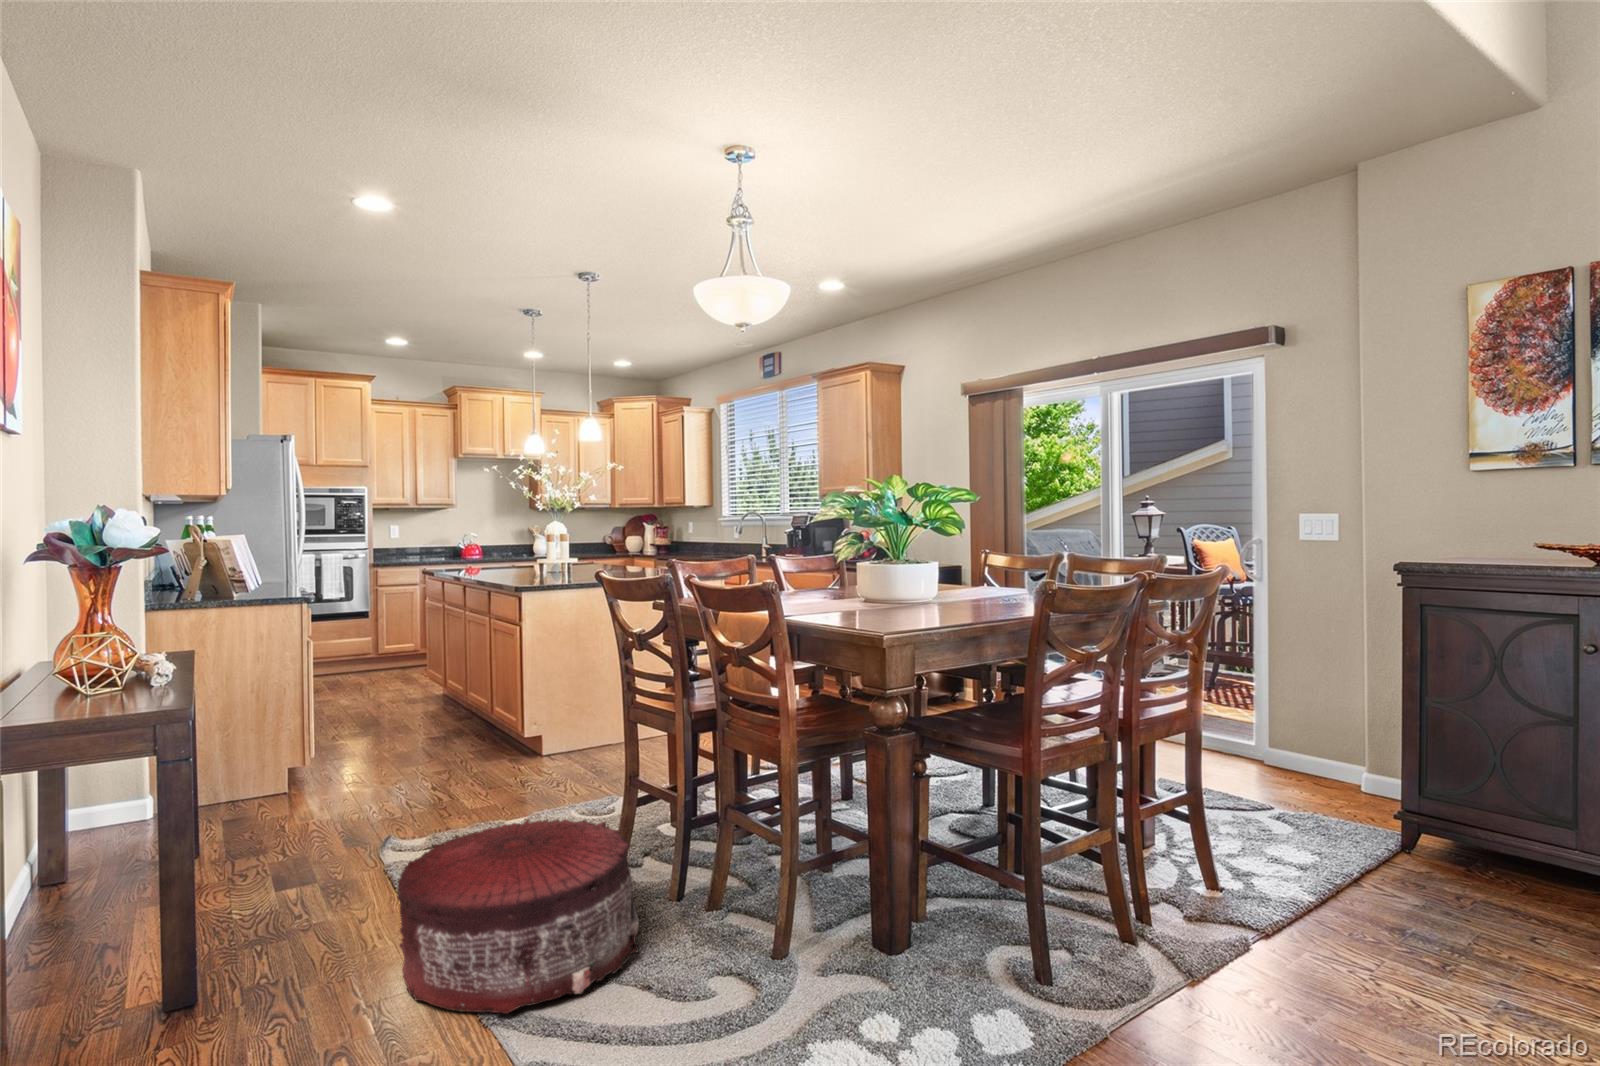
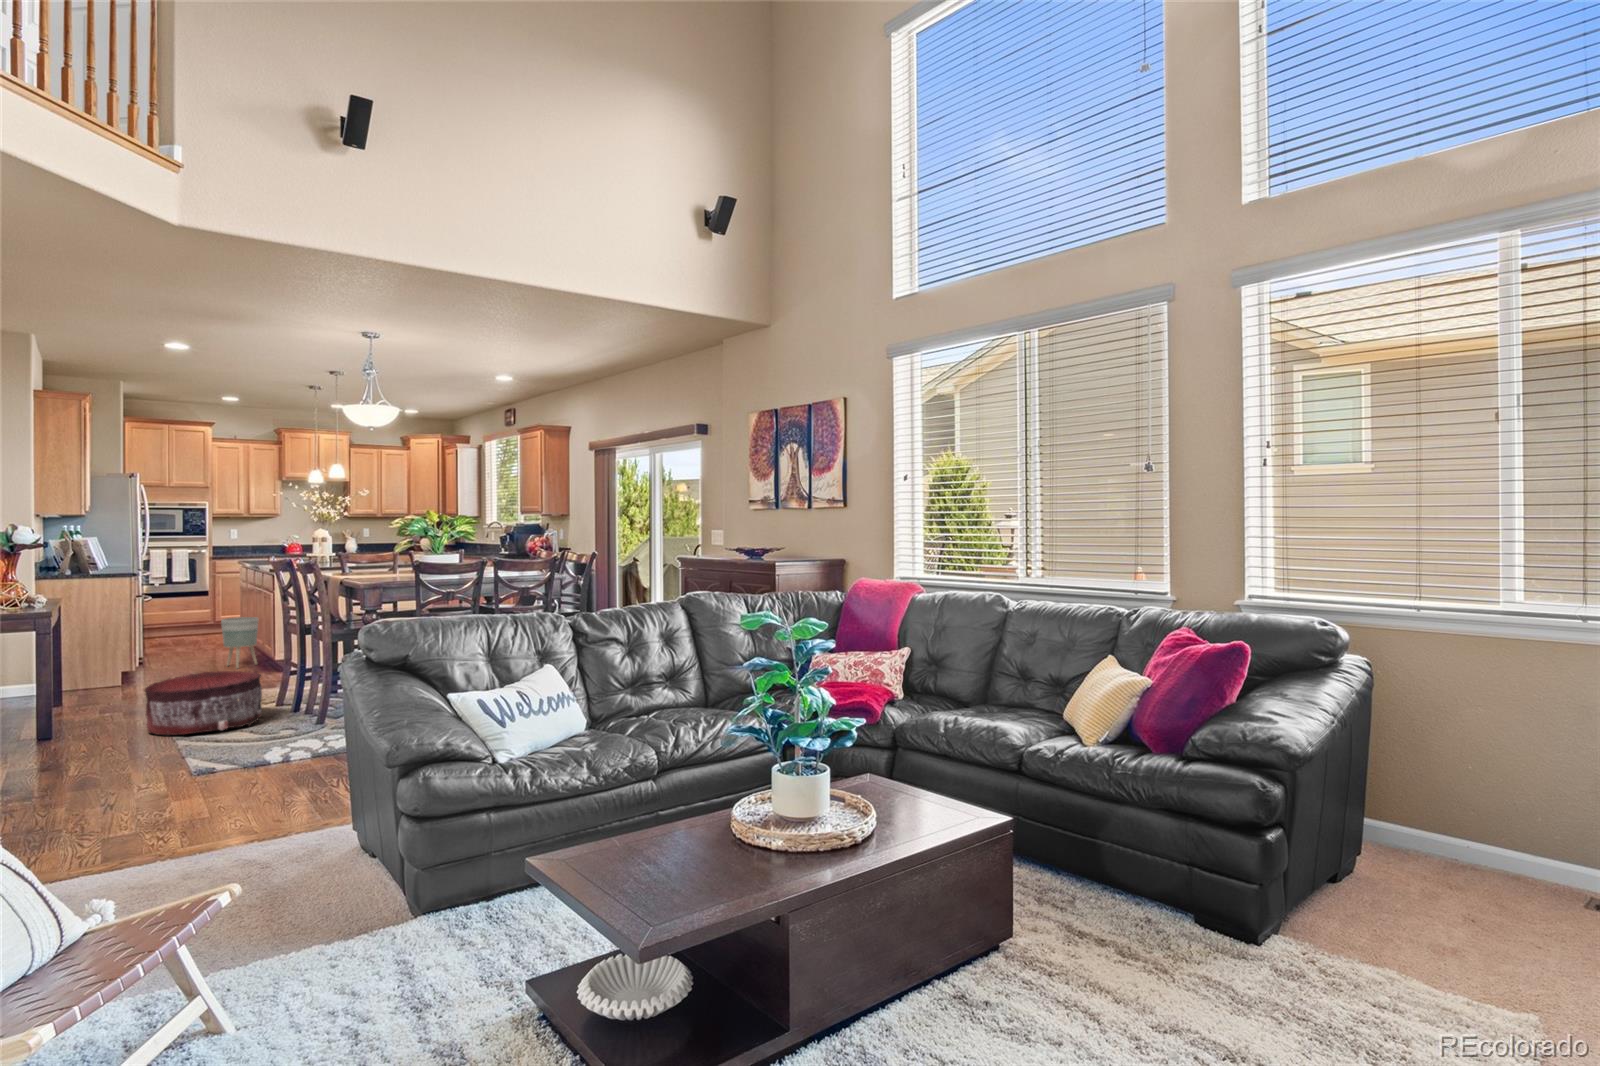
planter: none [429,662,484,749] -> present [221,617,258,668]

